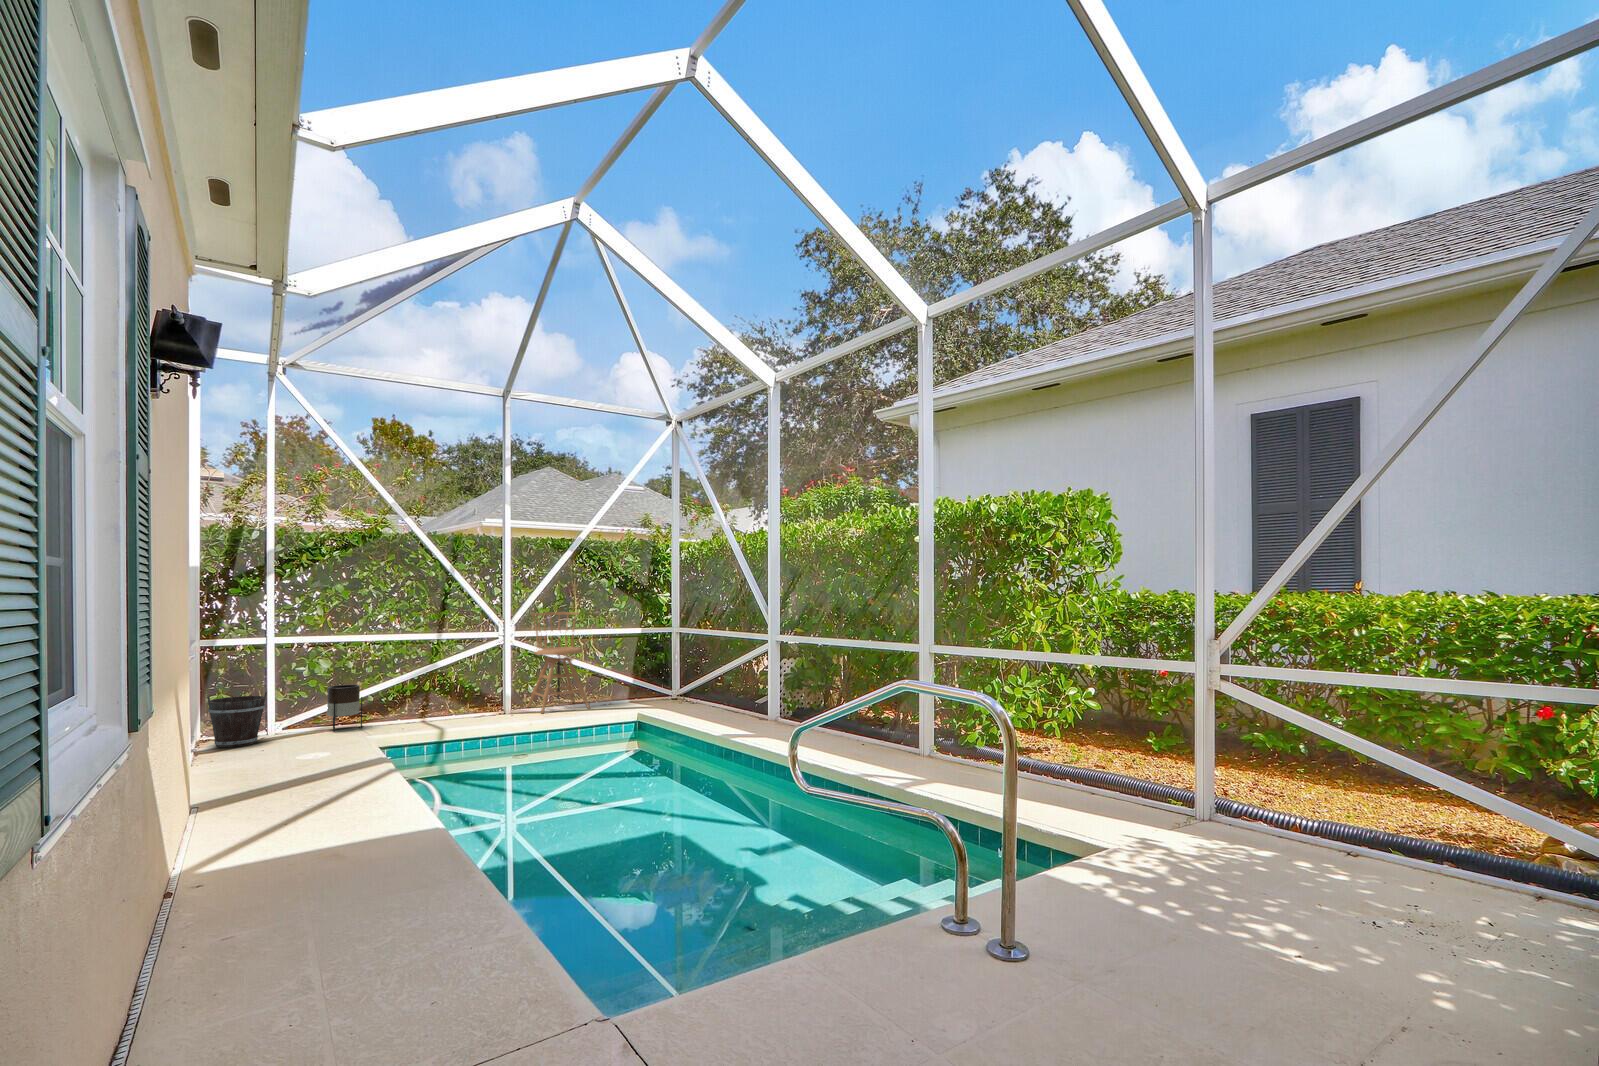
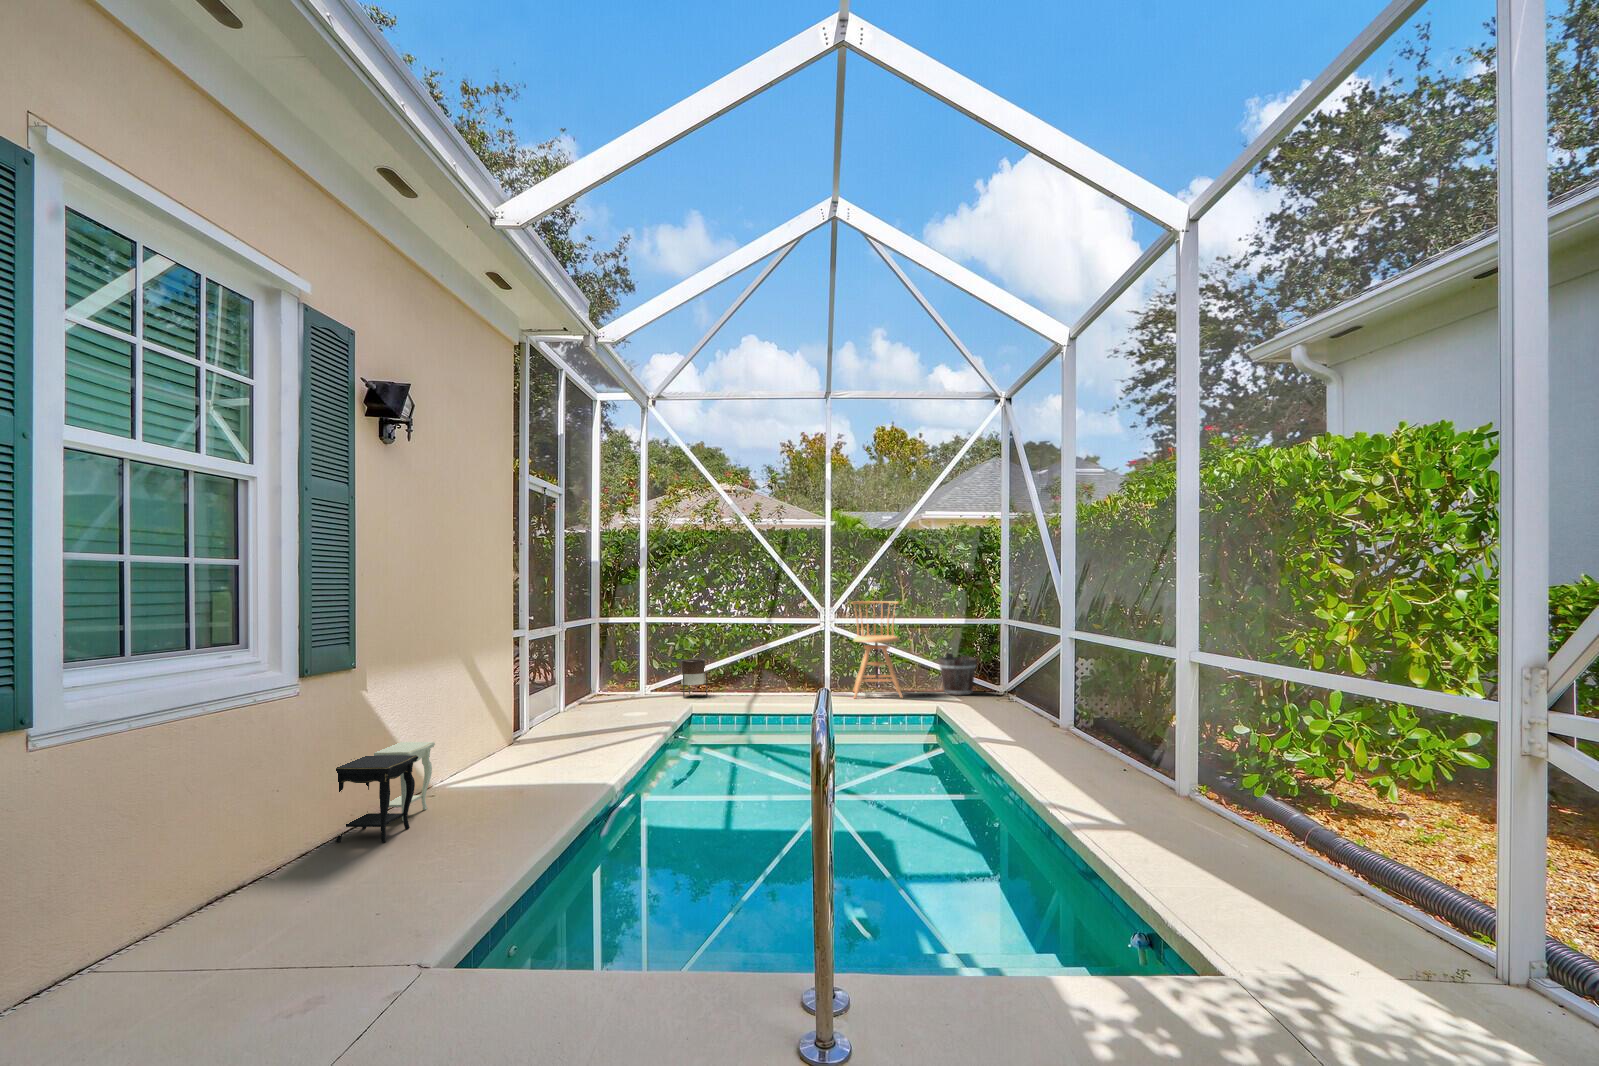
bucket: present [207,691,267,747] -> present [939,653,977,695]
side table: none [161,819,292,985] -> present [336,742,435,843]

